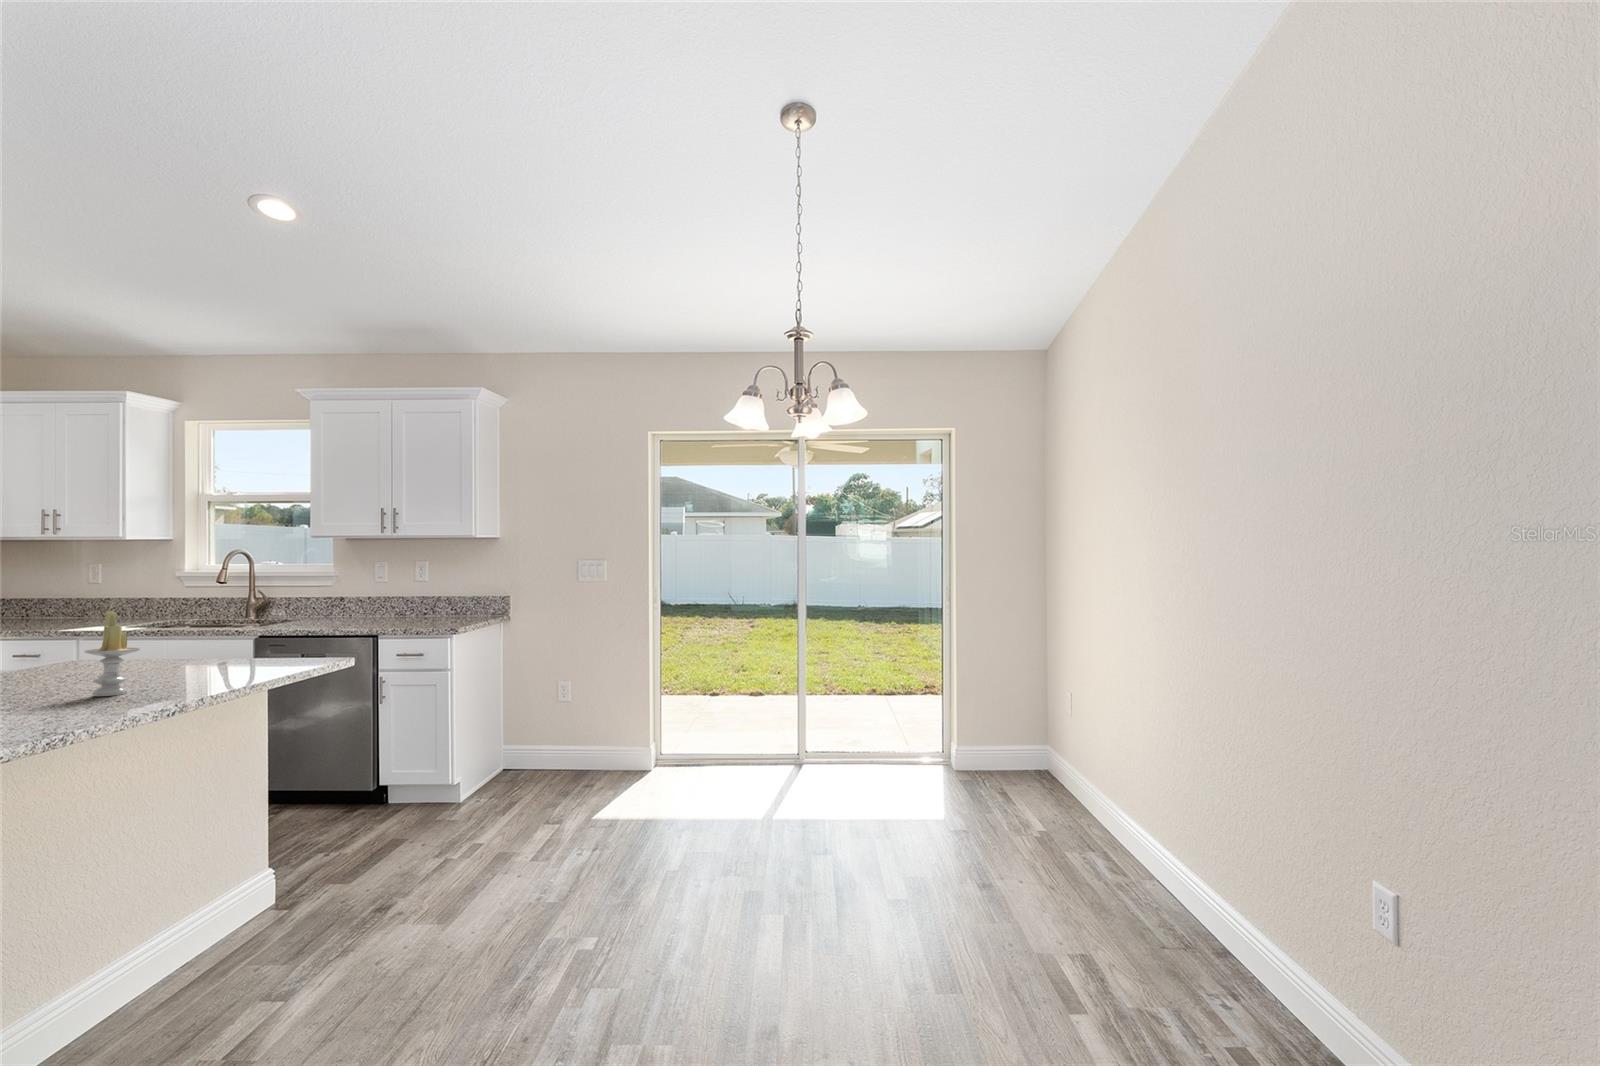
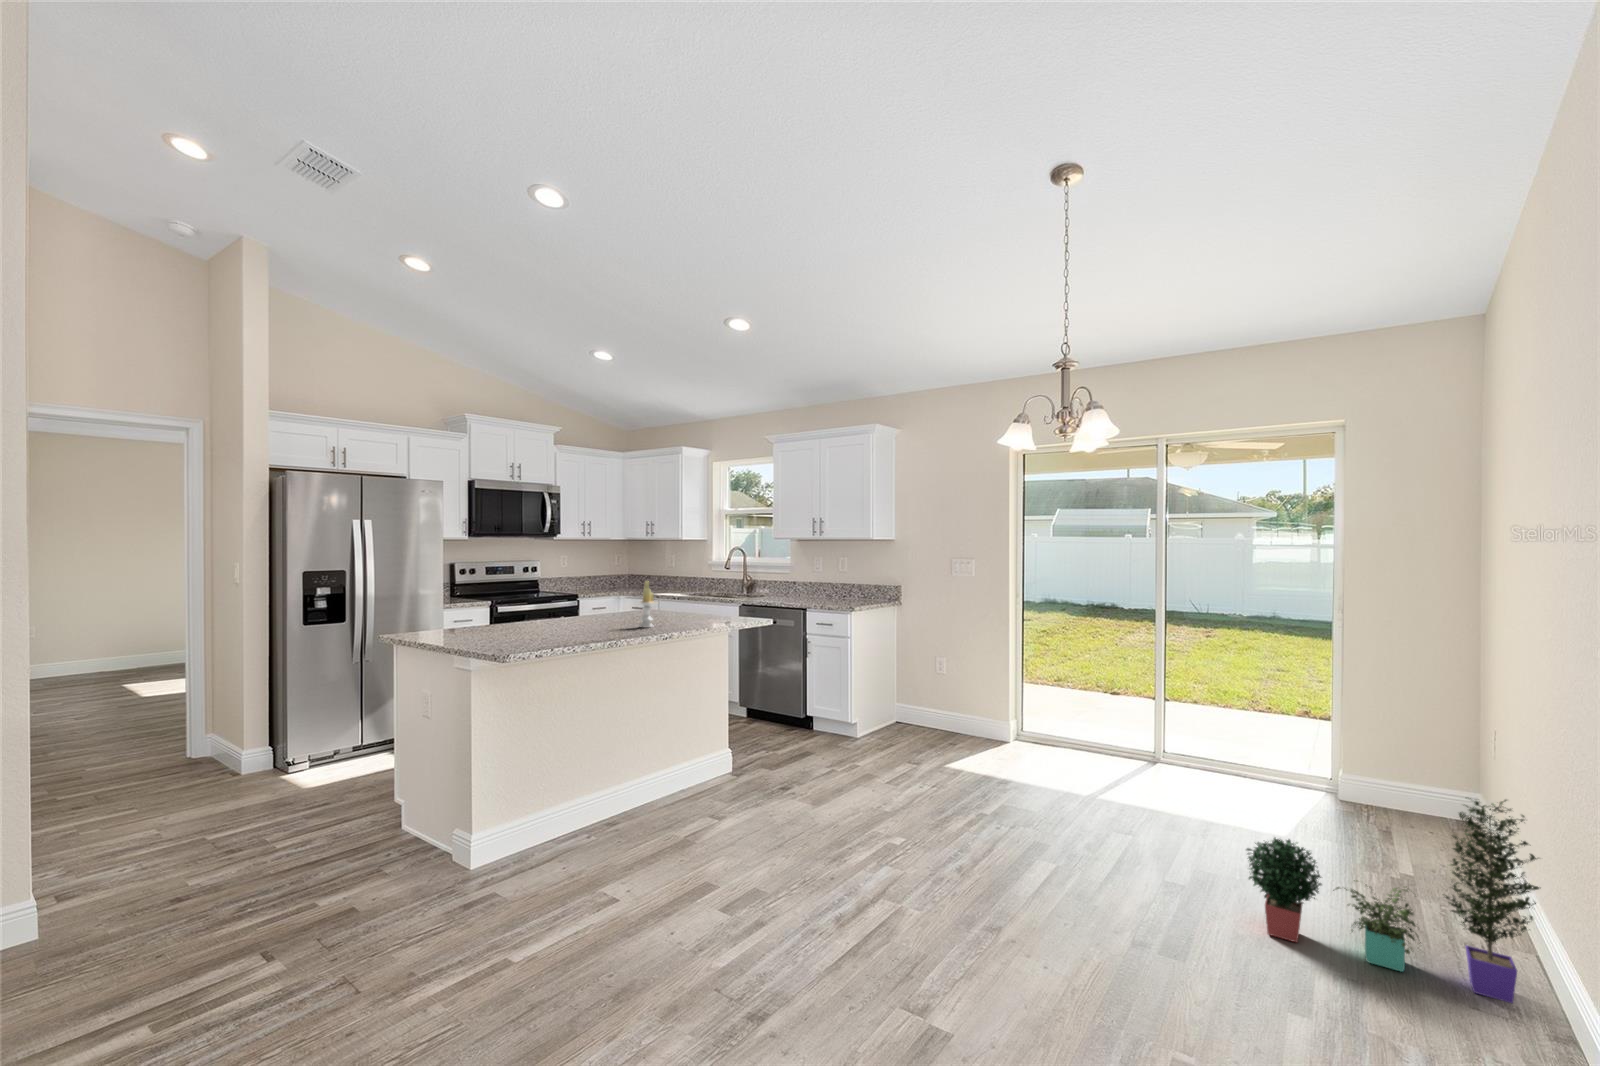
potted plant: none [978,757,1199,934] -> present [1247,800,1539,1003]

